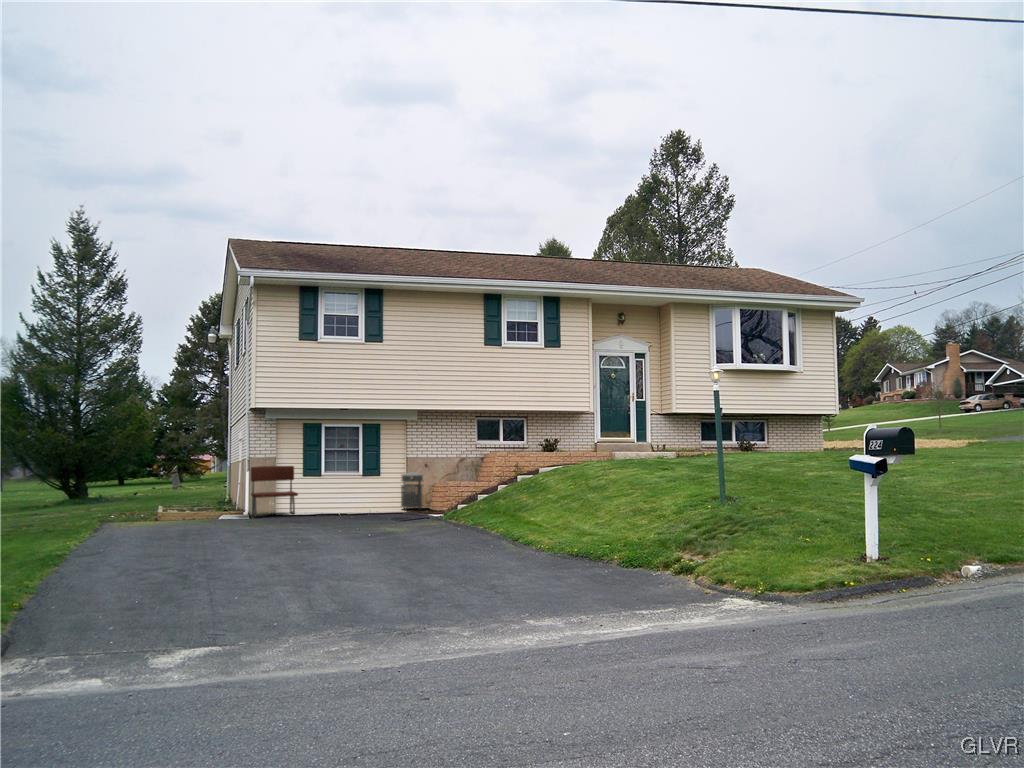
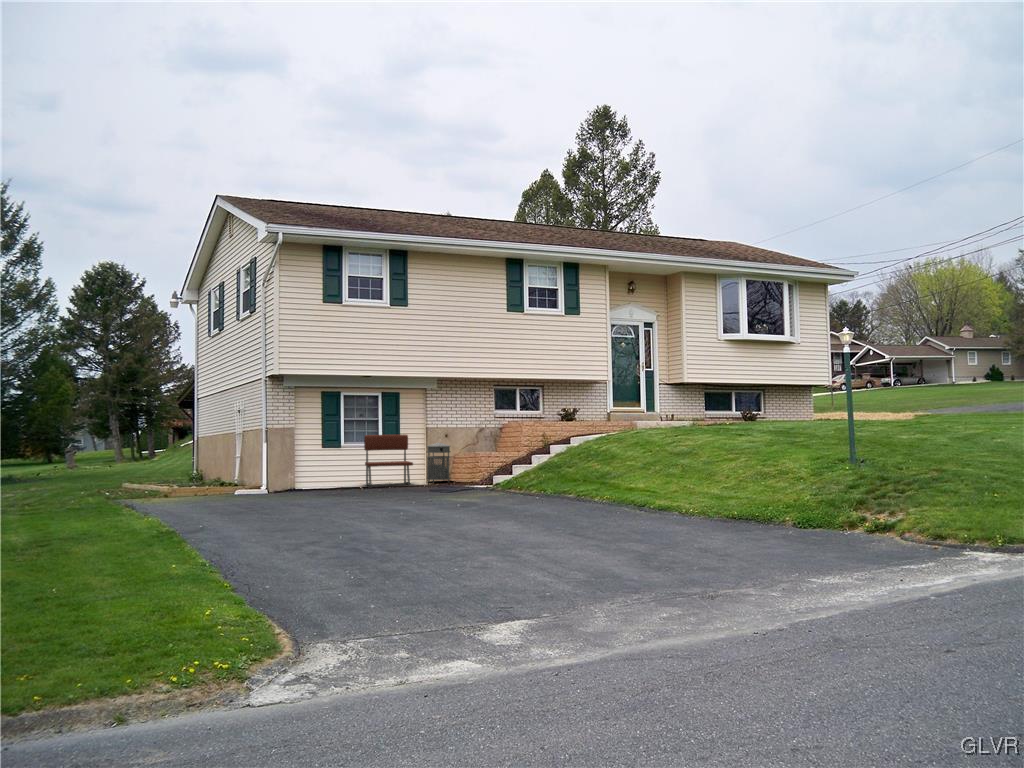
bench: present [251,466,298,516] -> present [364,435,413,486]

